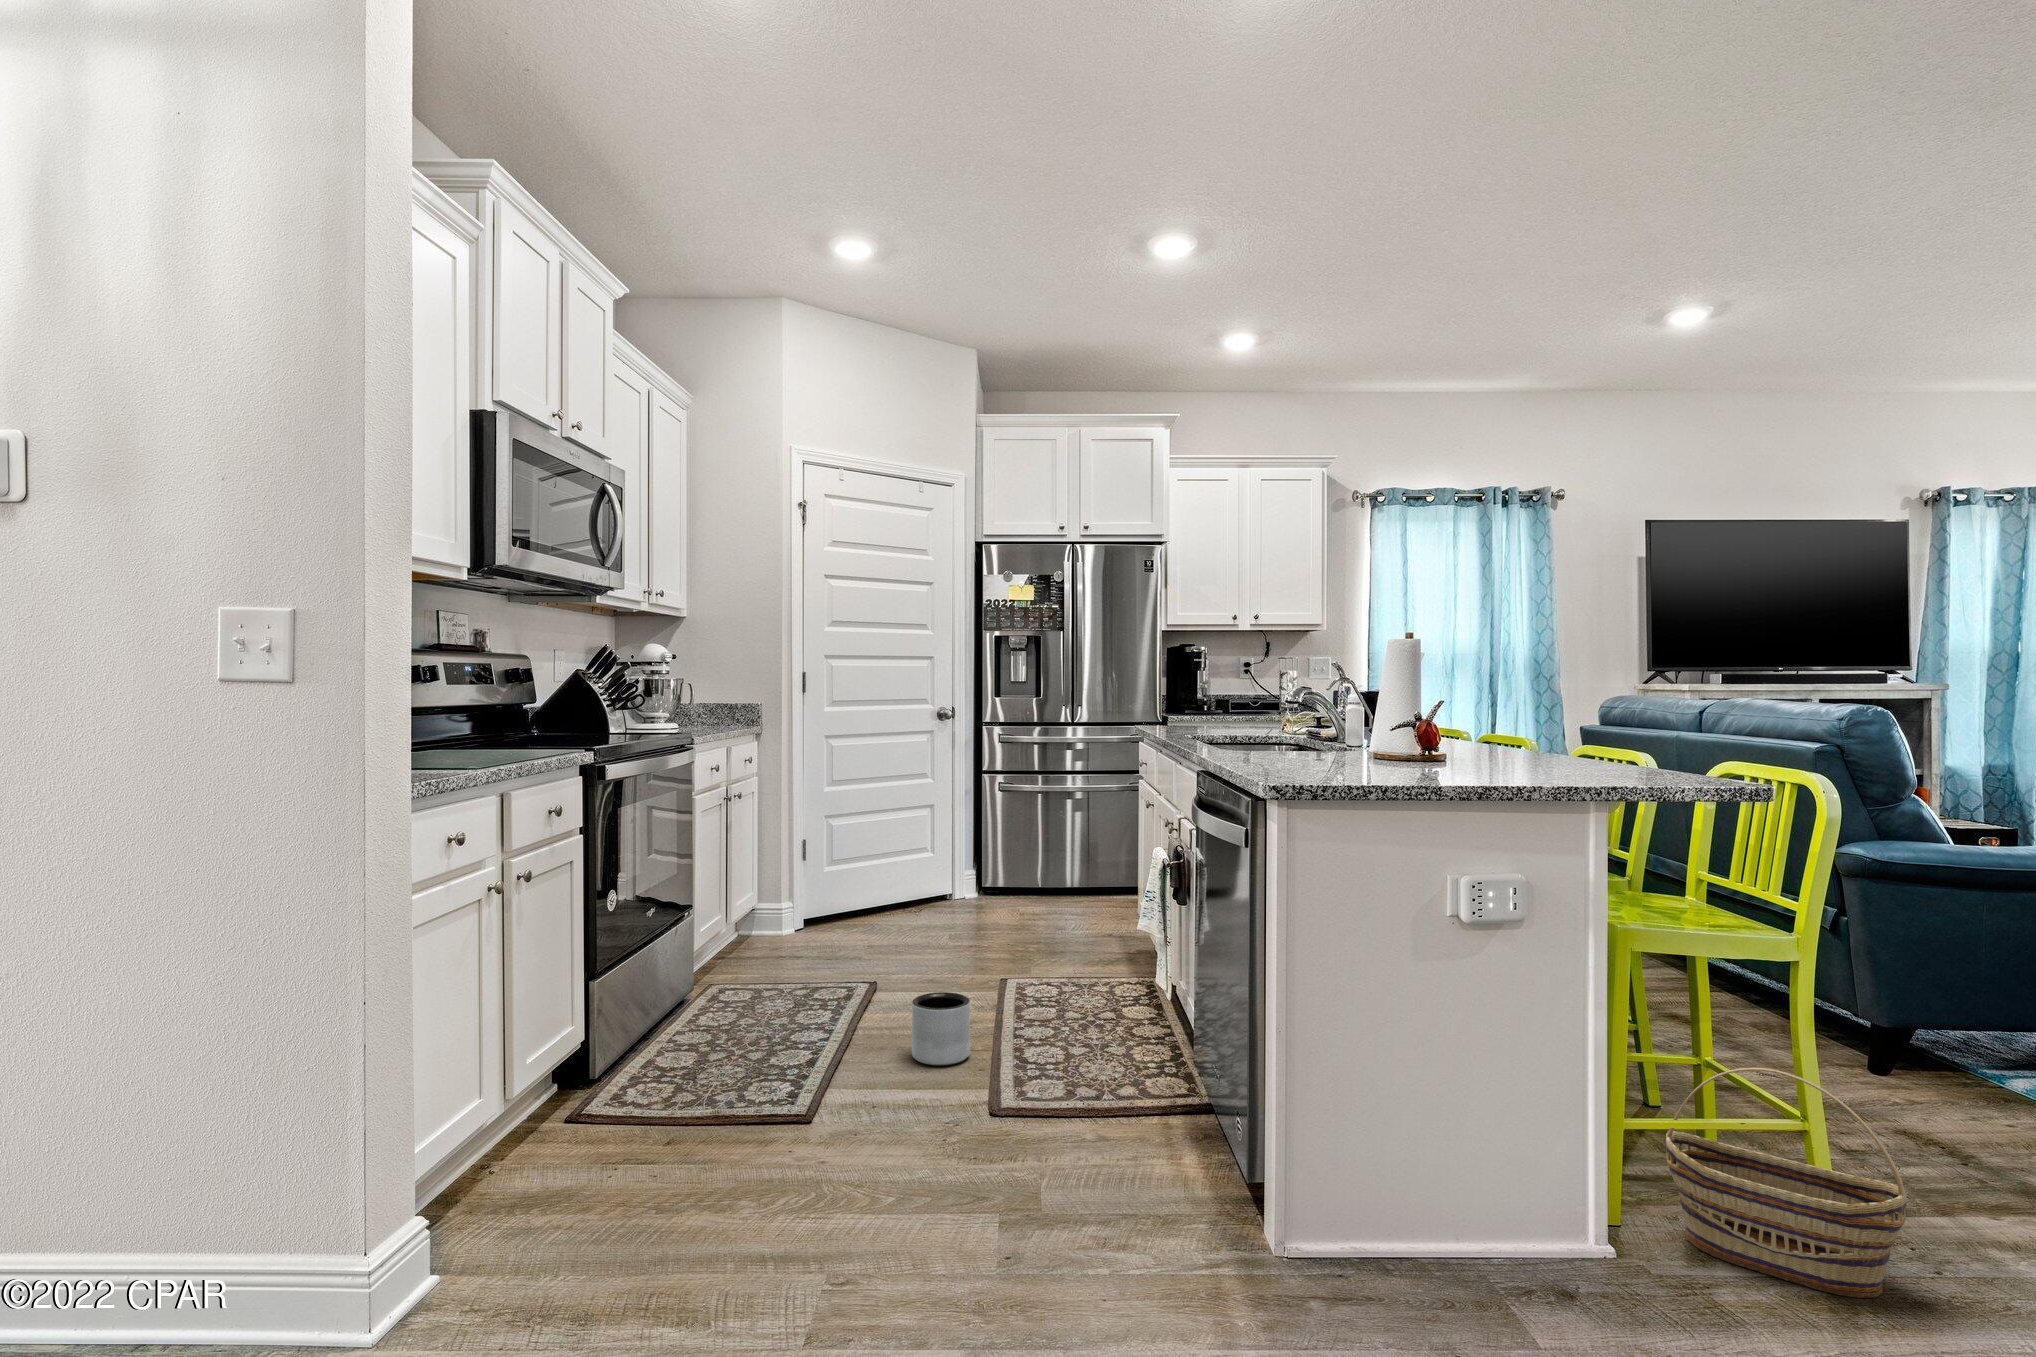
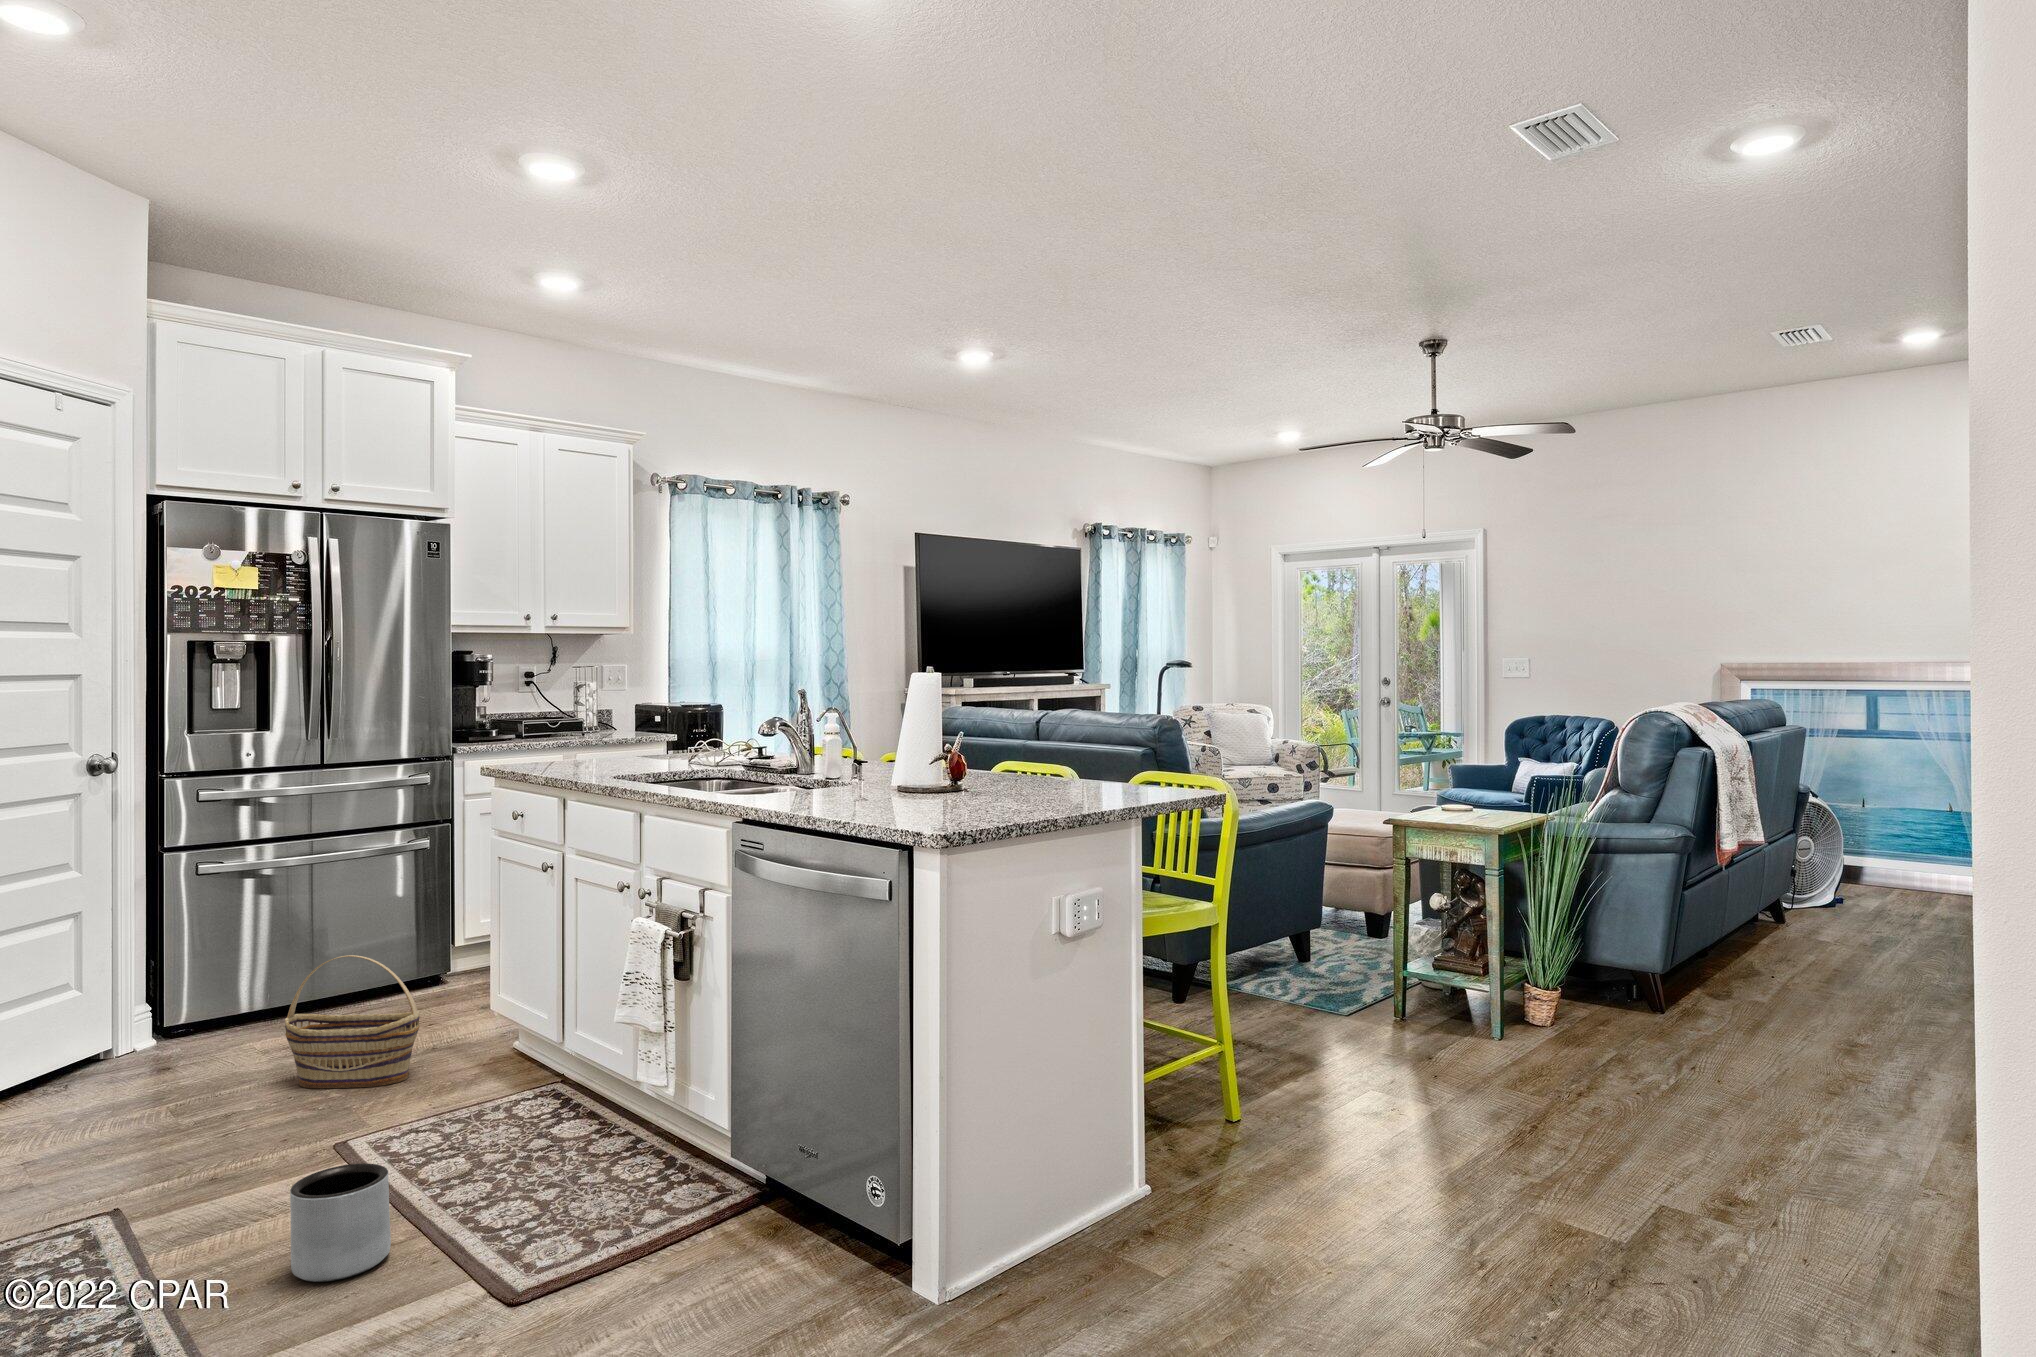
basket: present [1666,1068,1906,1298] -> present [285,955,420,1088]

